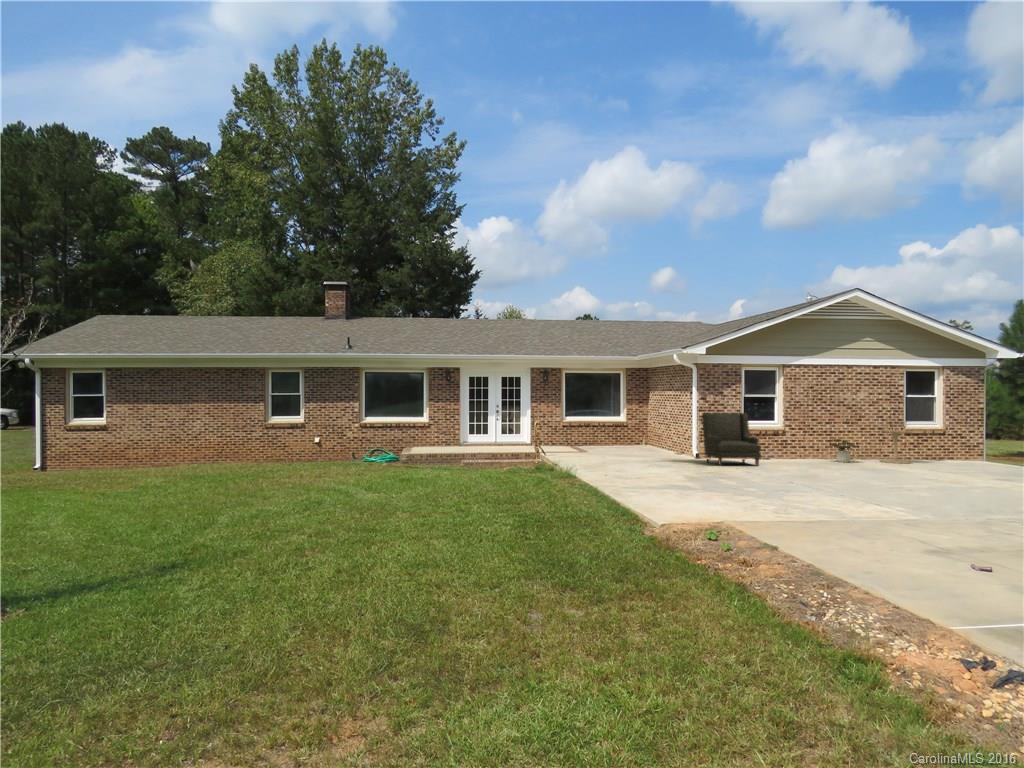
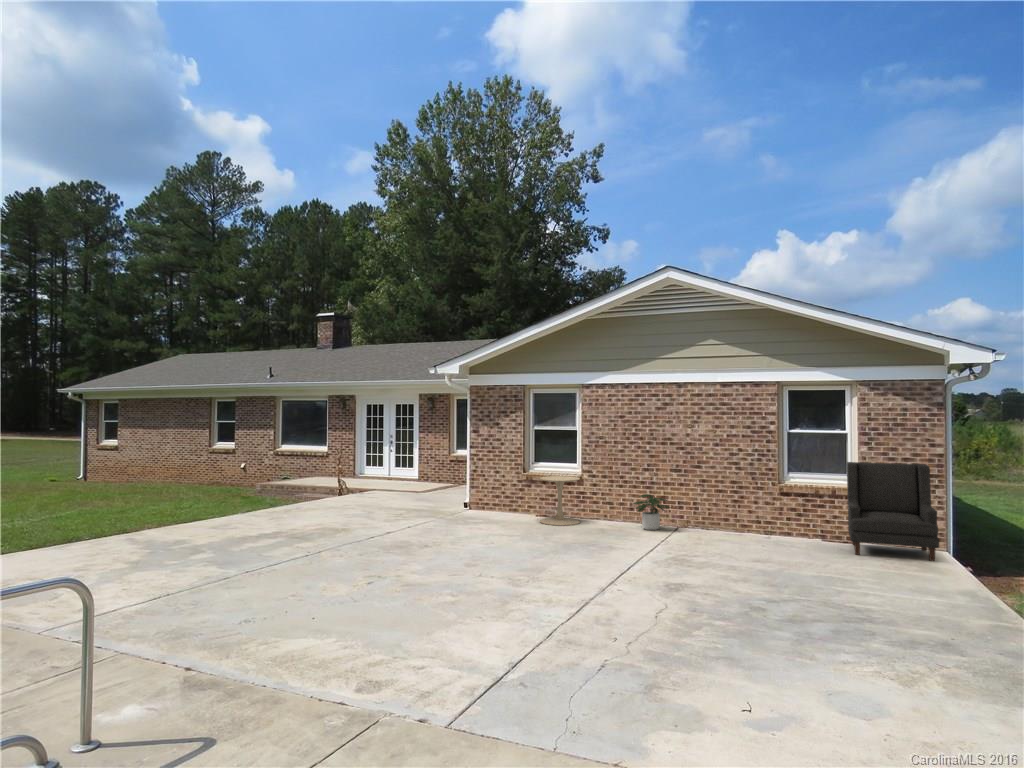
chair: present [702,413,761,466] -> present [847,462,939,561]
pedestal table: present [880,431,912,463] -> present [540,476,580,526]

